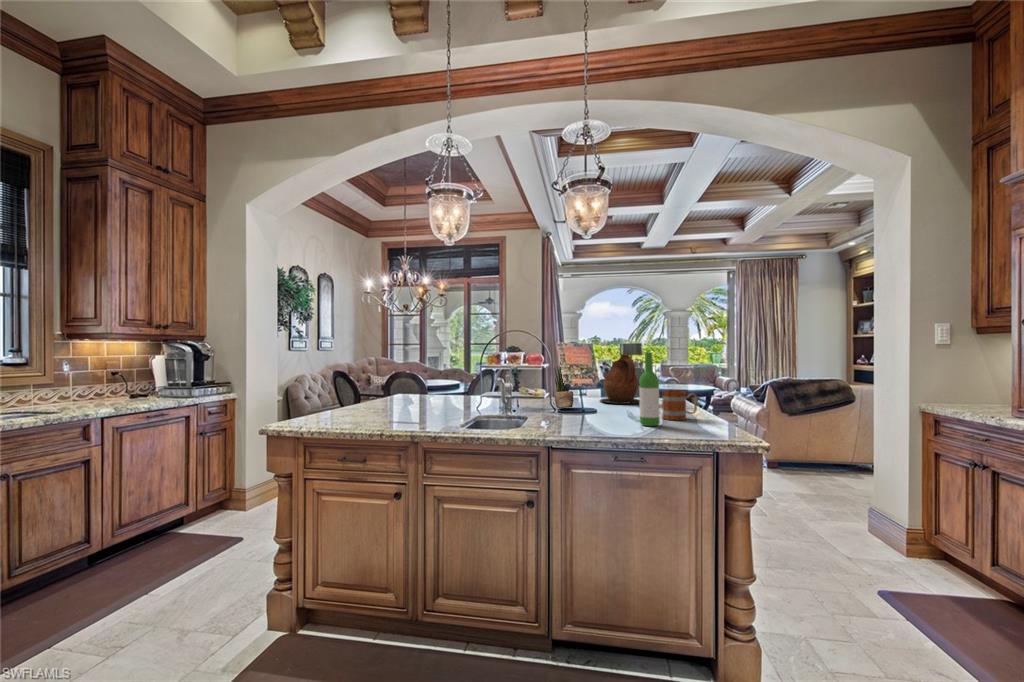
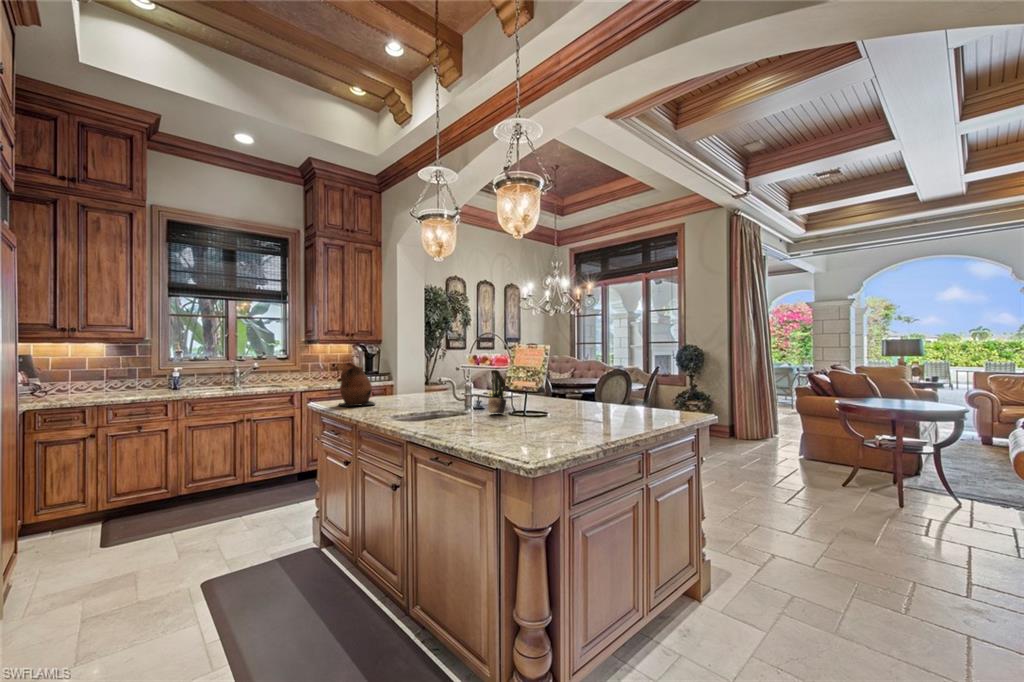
wine bottle: present [639,352,660,426] -> none [467,365,486,437]
ceramic pitcher: present [600,354,640,404] -> present [339,362,375,406]
mug: present [662,390,697,420] -> none [515,404,548,437]

